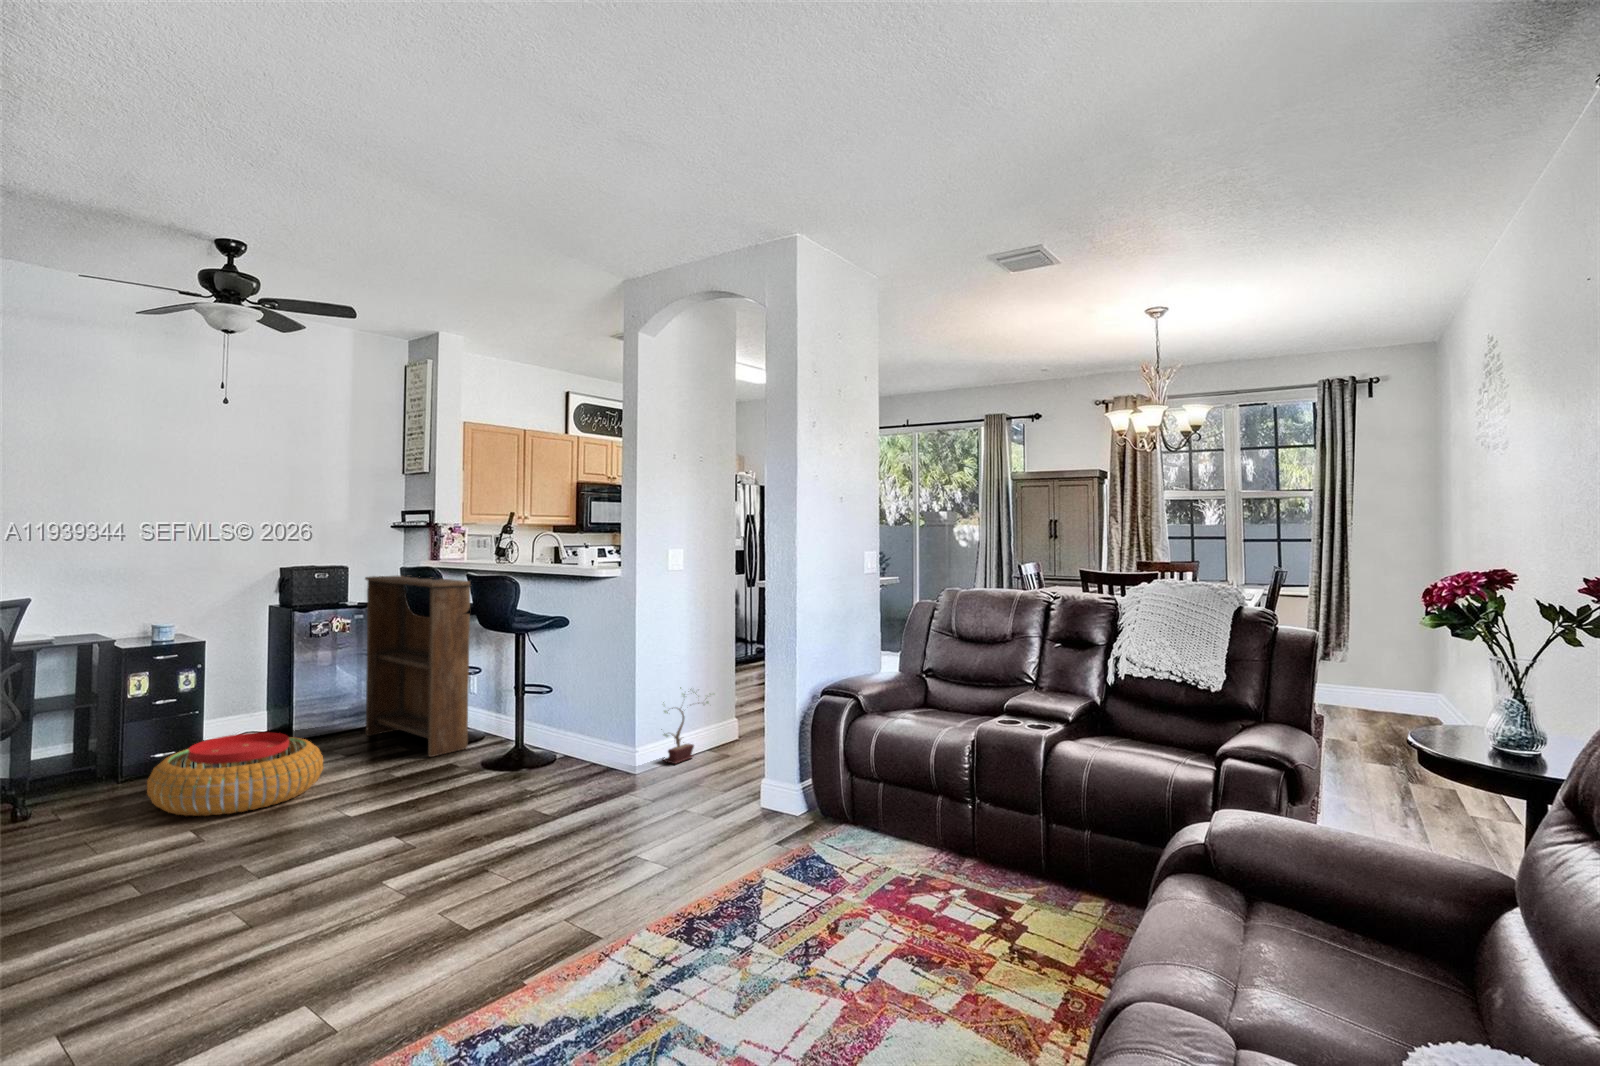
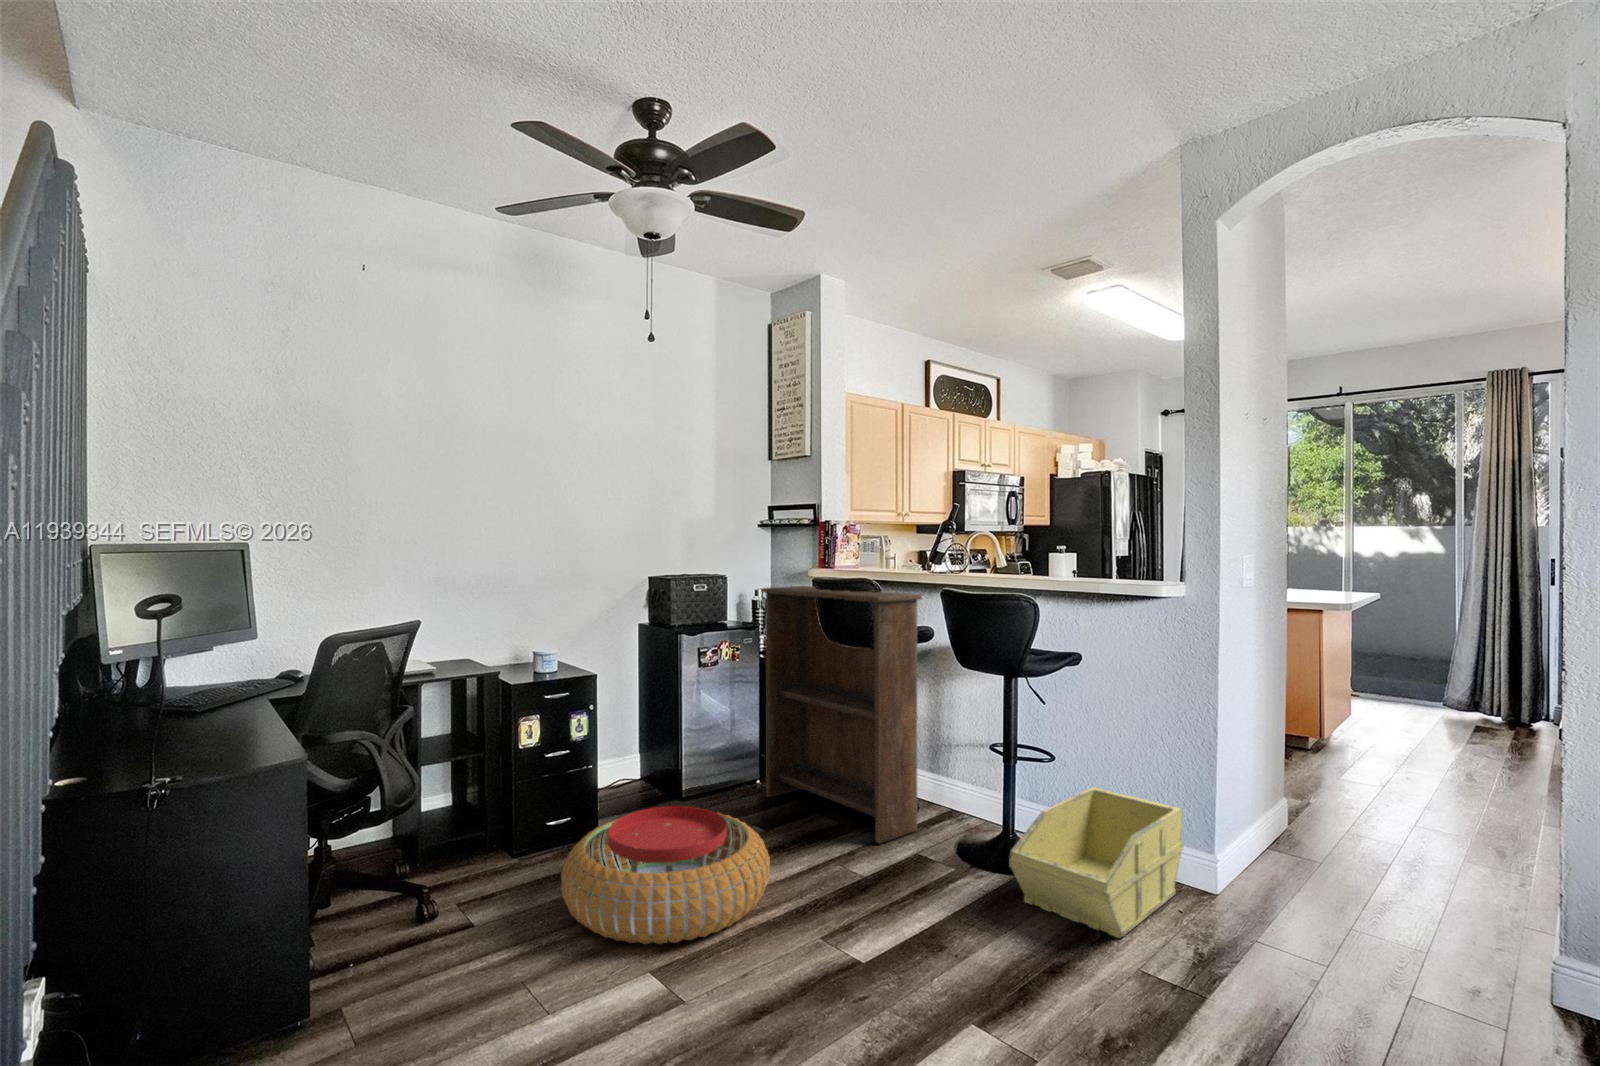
potted plant: present [661,687,708,764] -> none [1246,751,1312,889]
storage bin: none [488,709,619,792] -> present [1009,787,1183,938]

